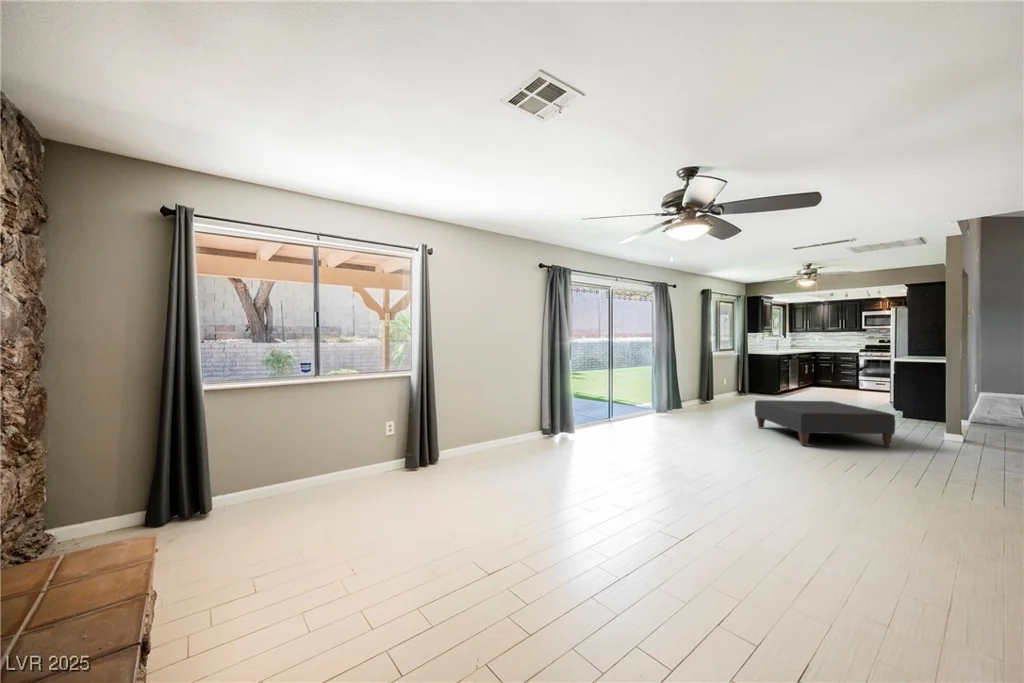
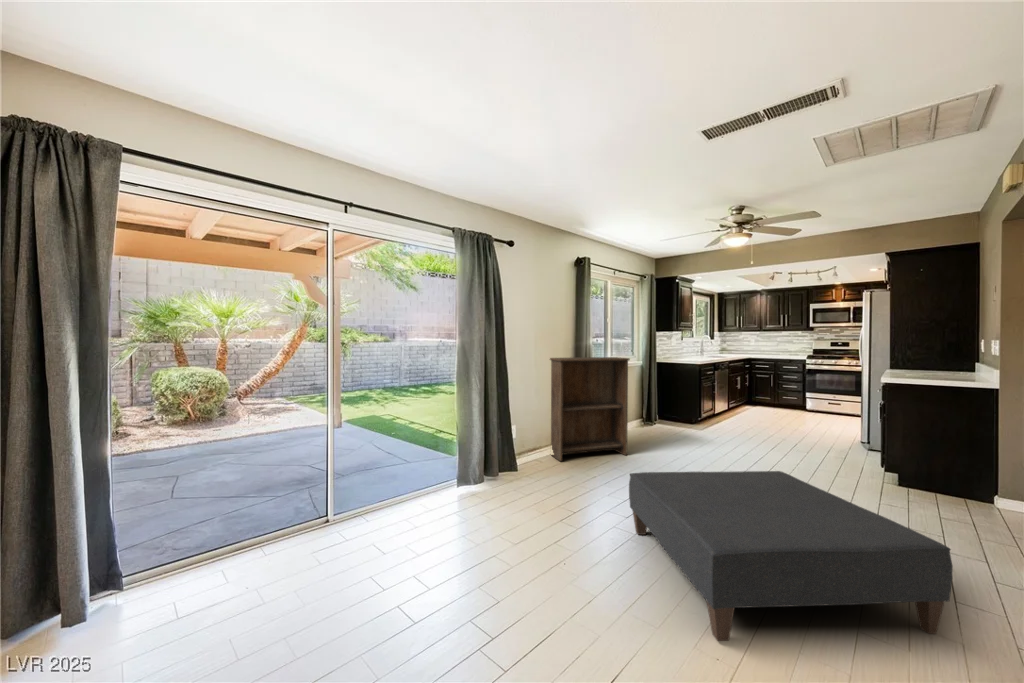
bookshelf: none [689,349,739,408] -> present [550,357,630,461]

